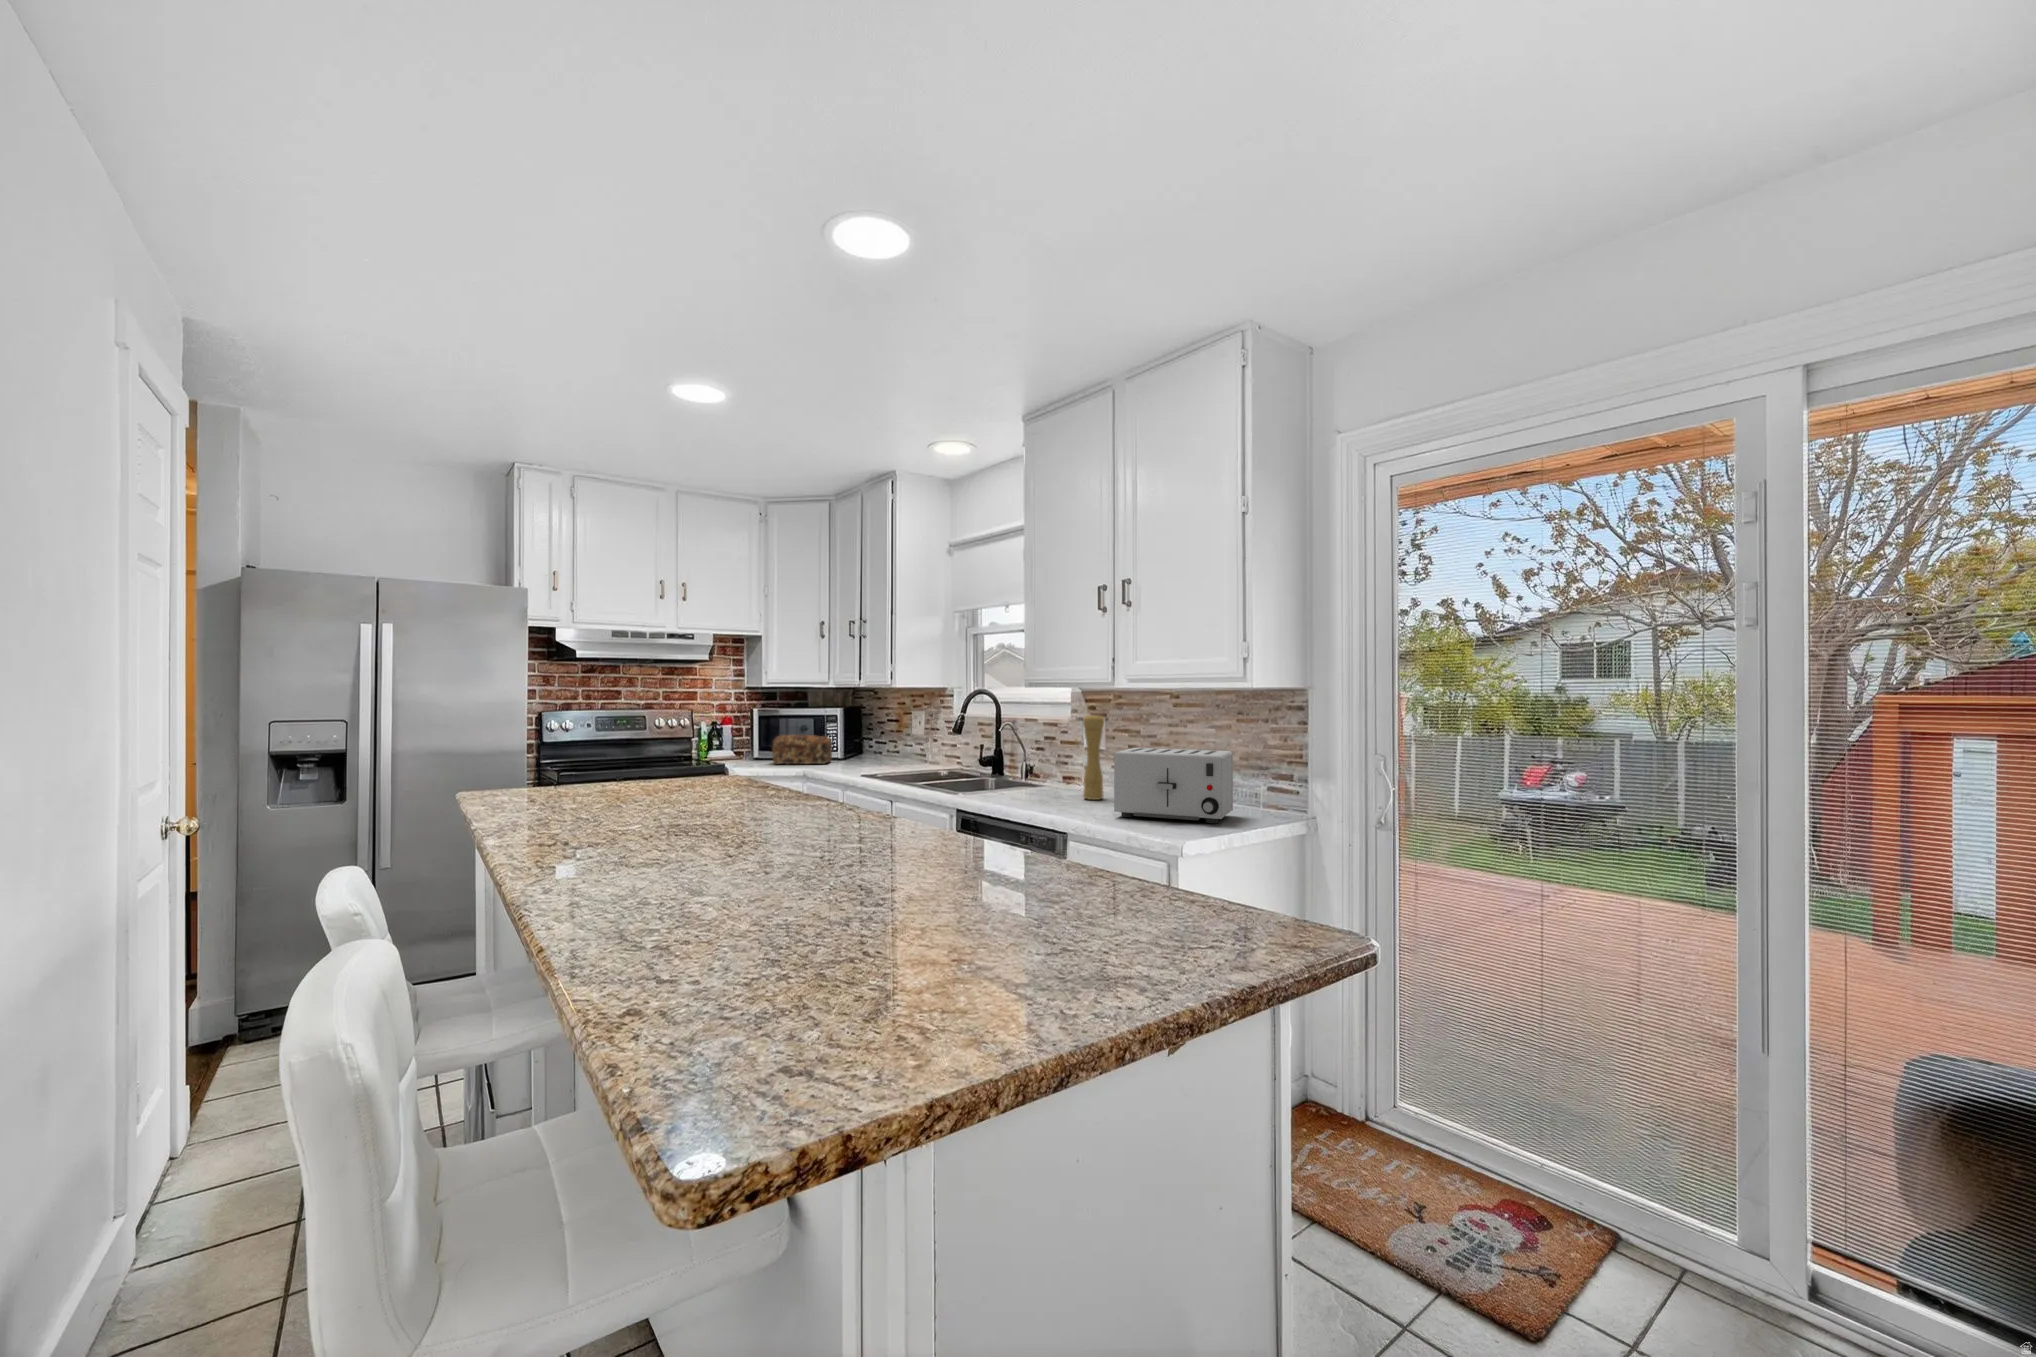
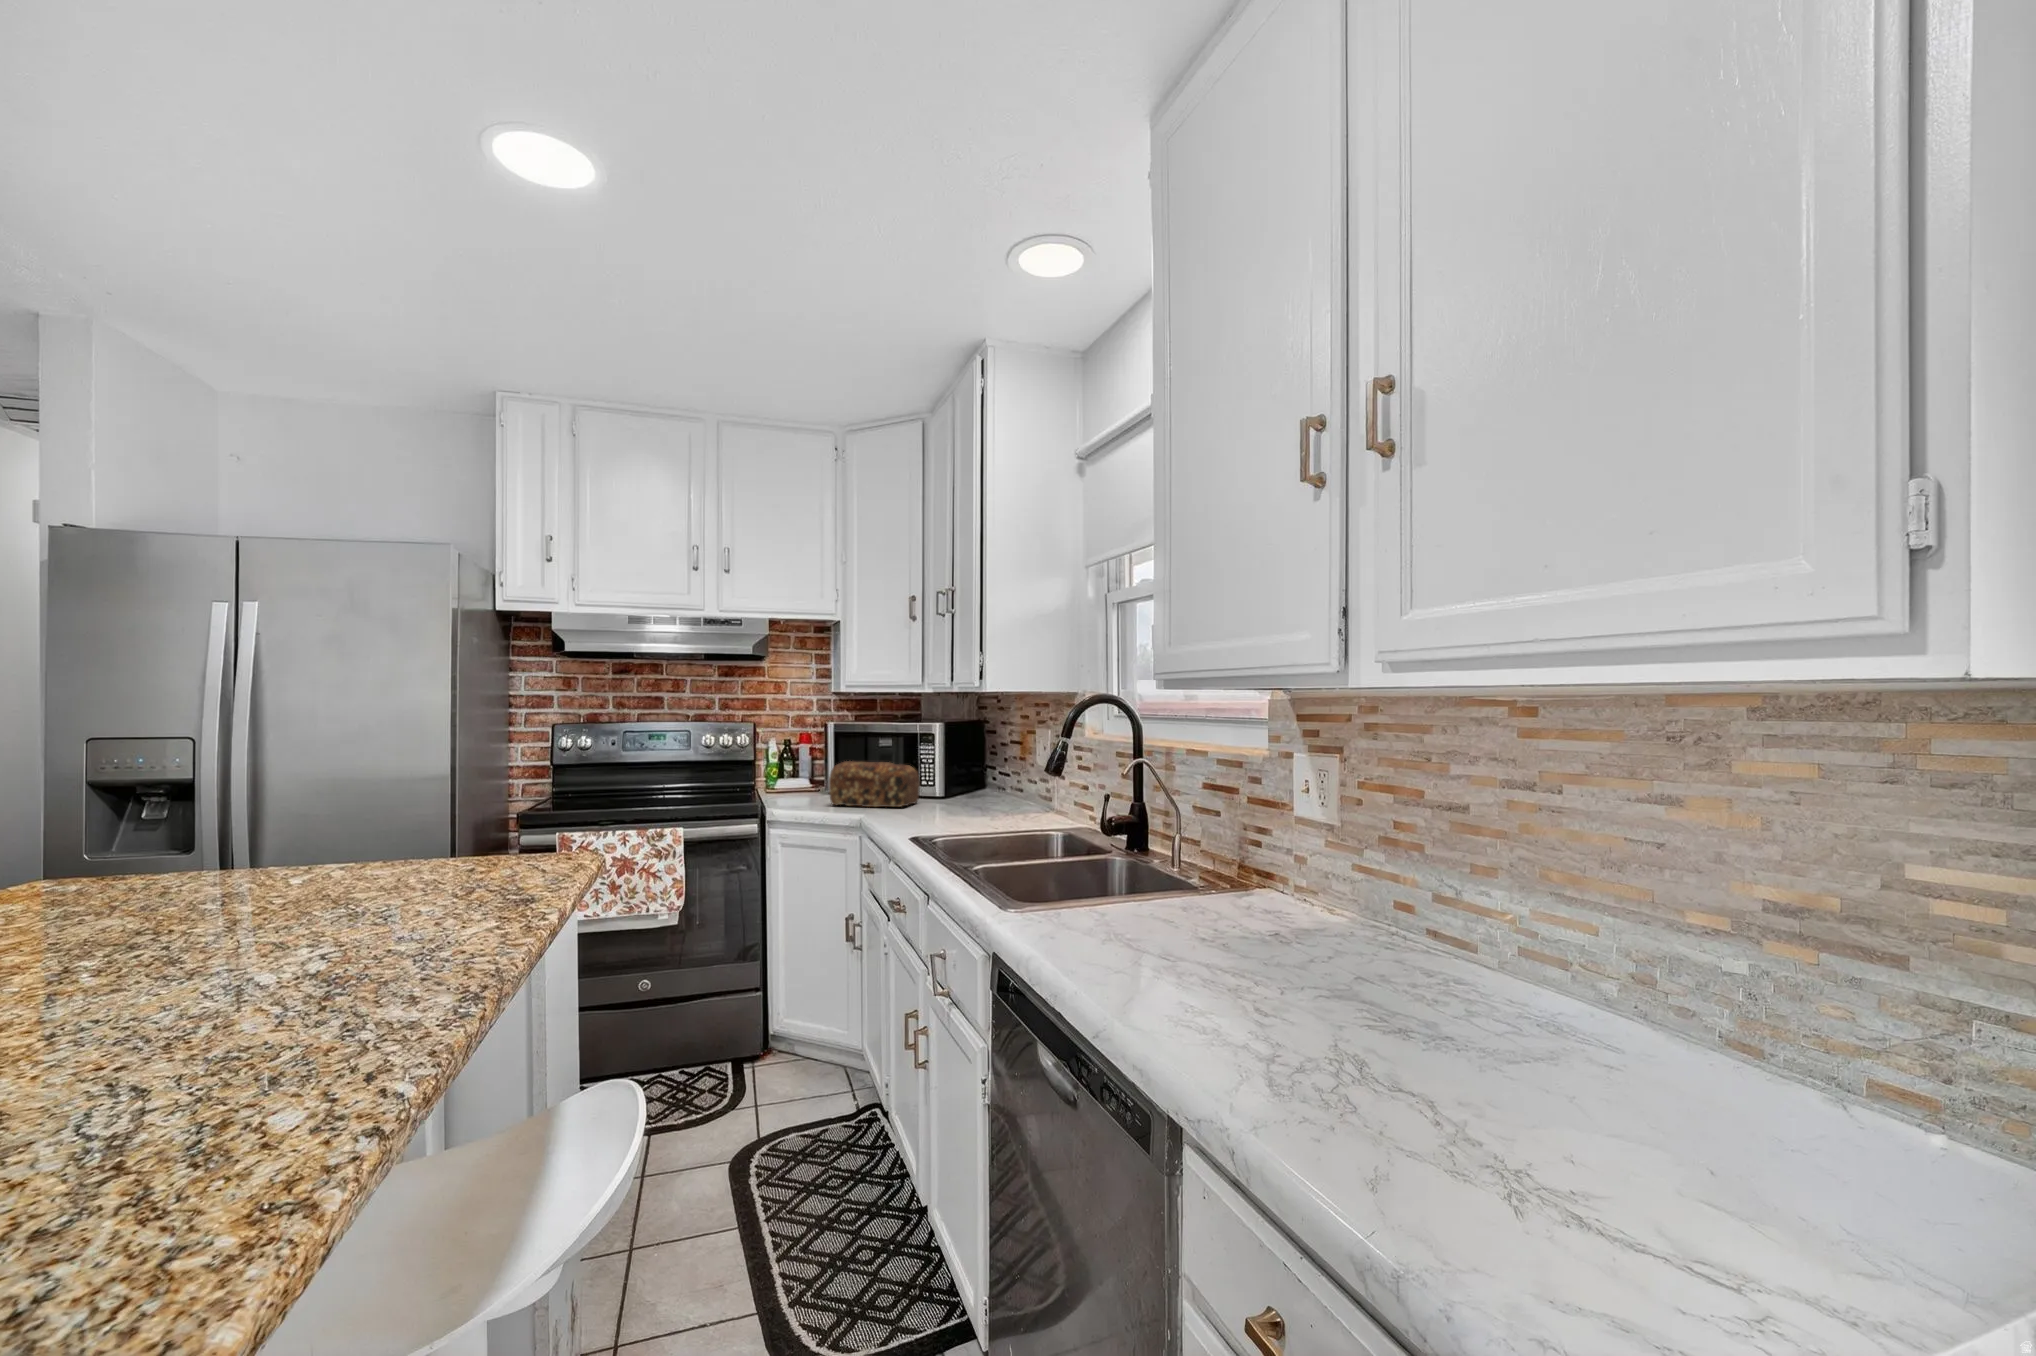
pepper mill: present [1083,714,1104,800] -> none [1275,750,1329,956]
toaster: present [1114,748,1233,823] -> none [1337,850,1757,1166]

